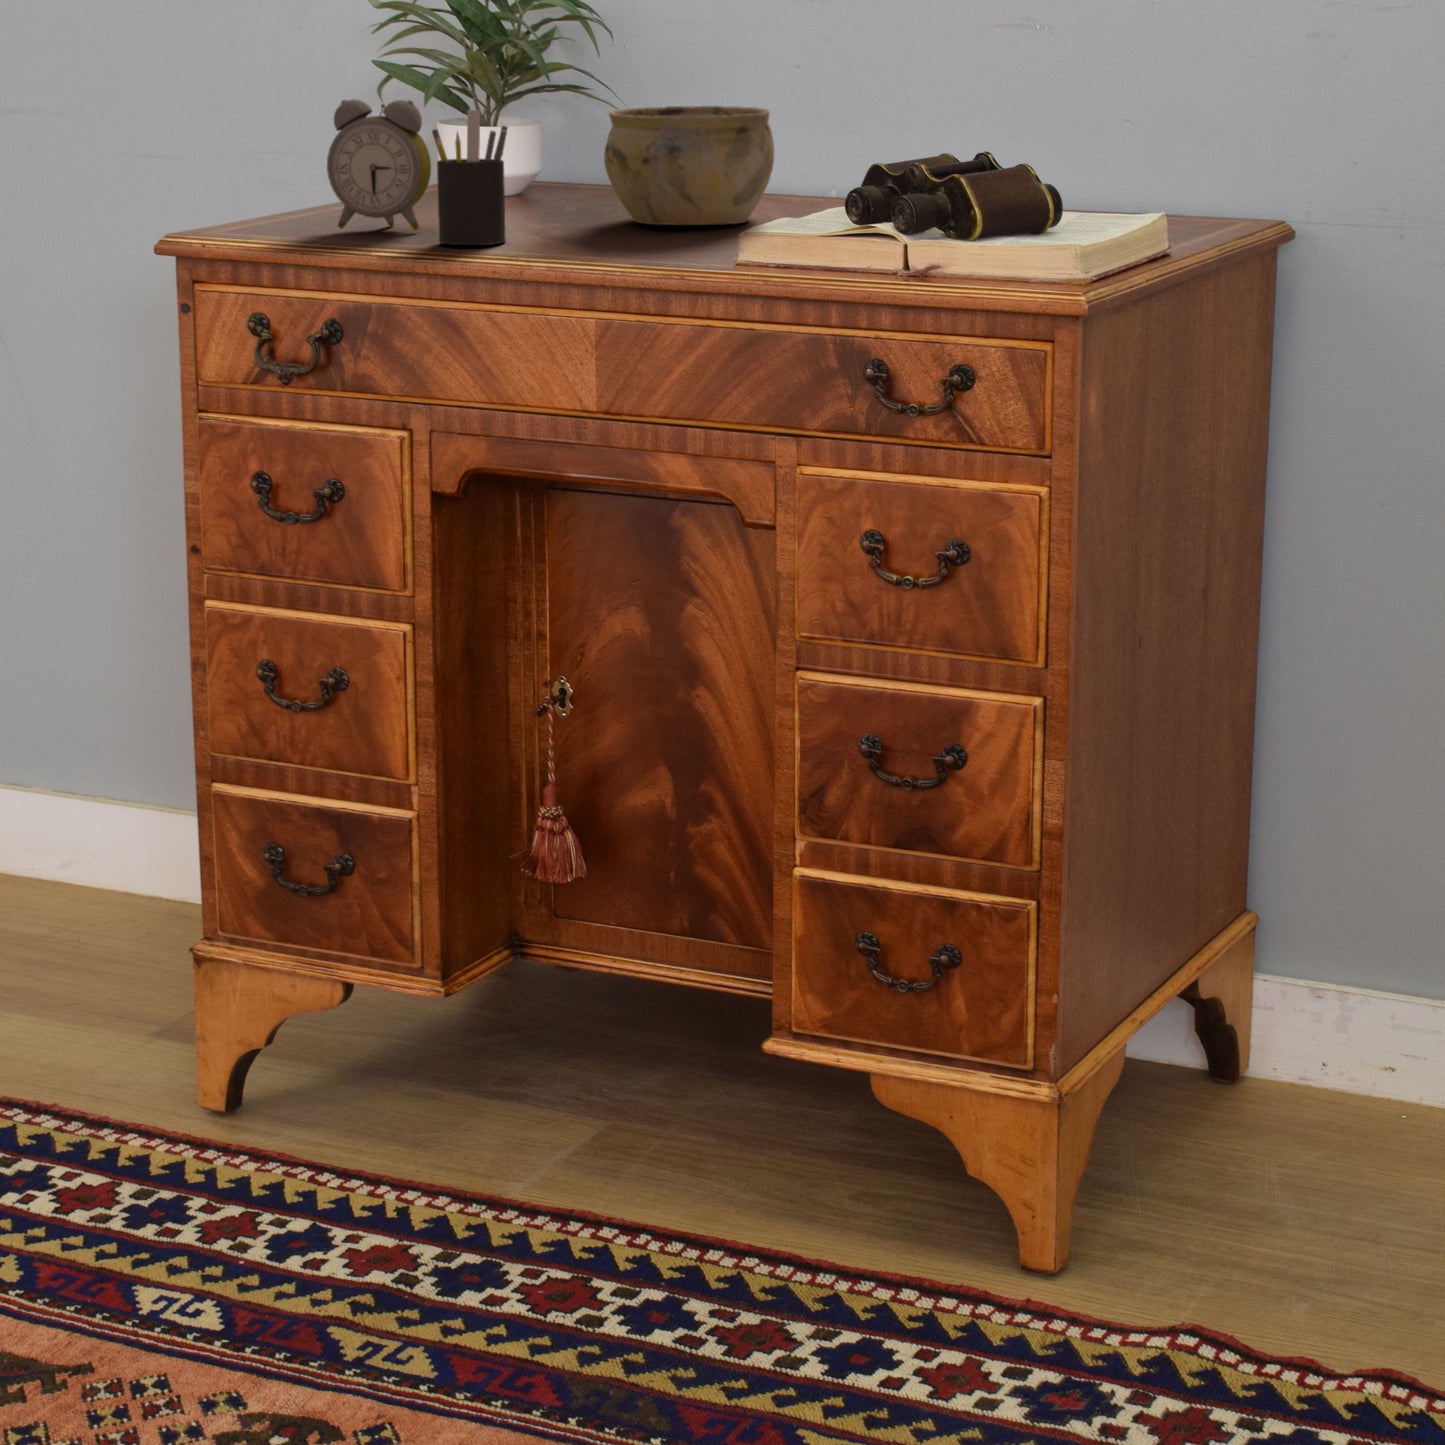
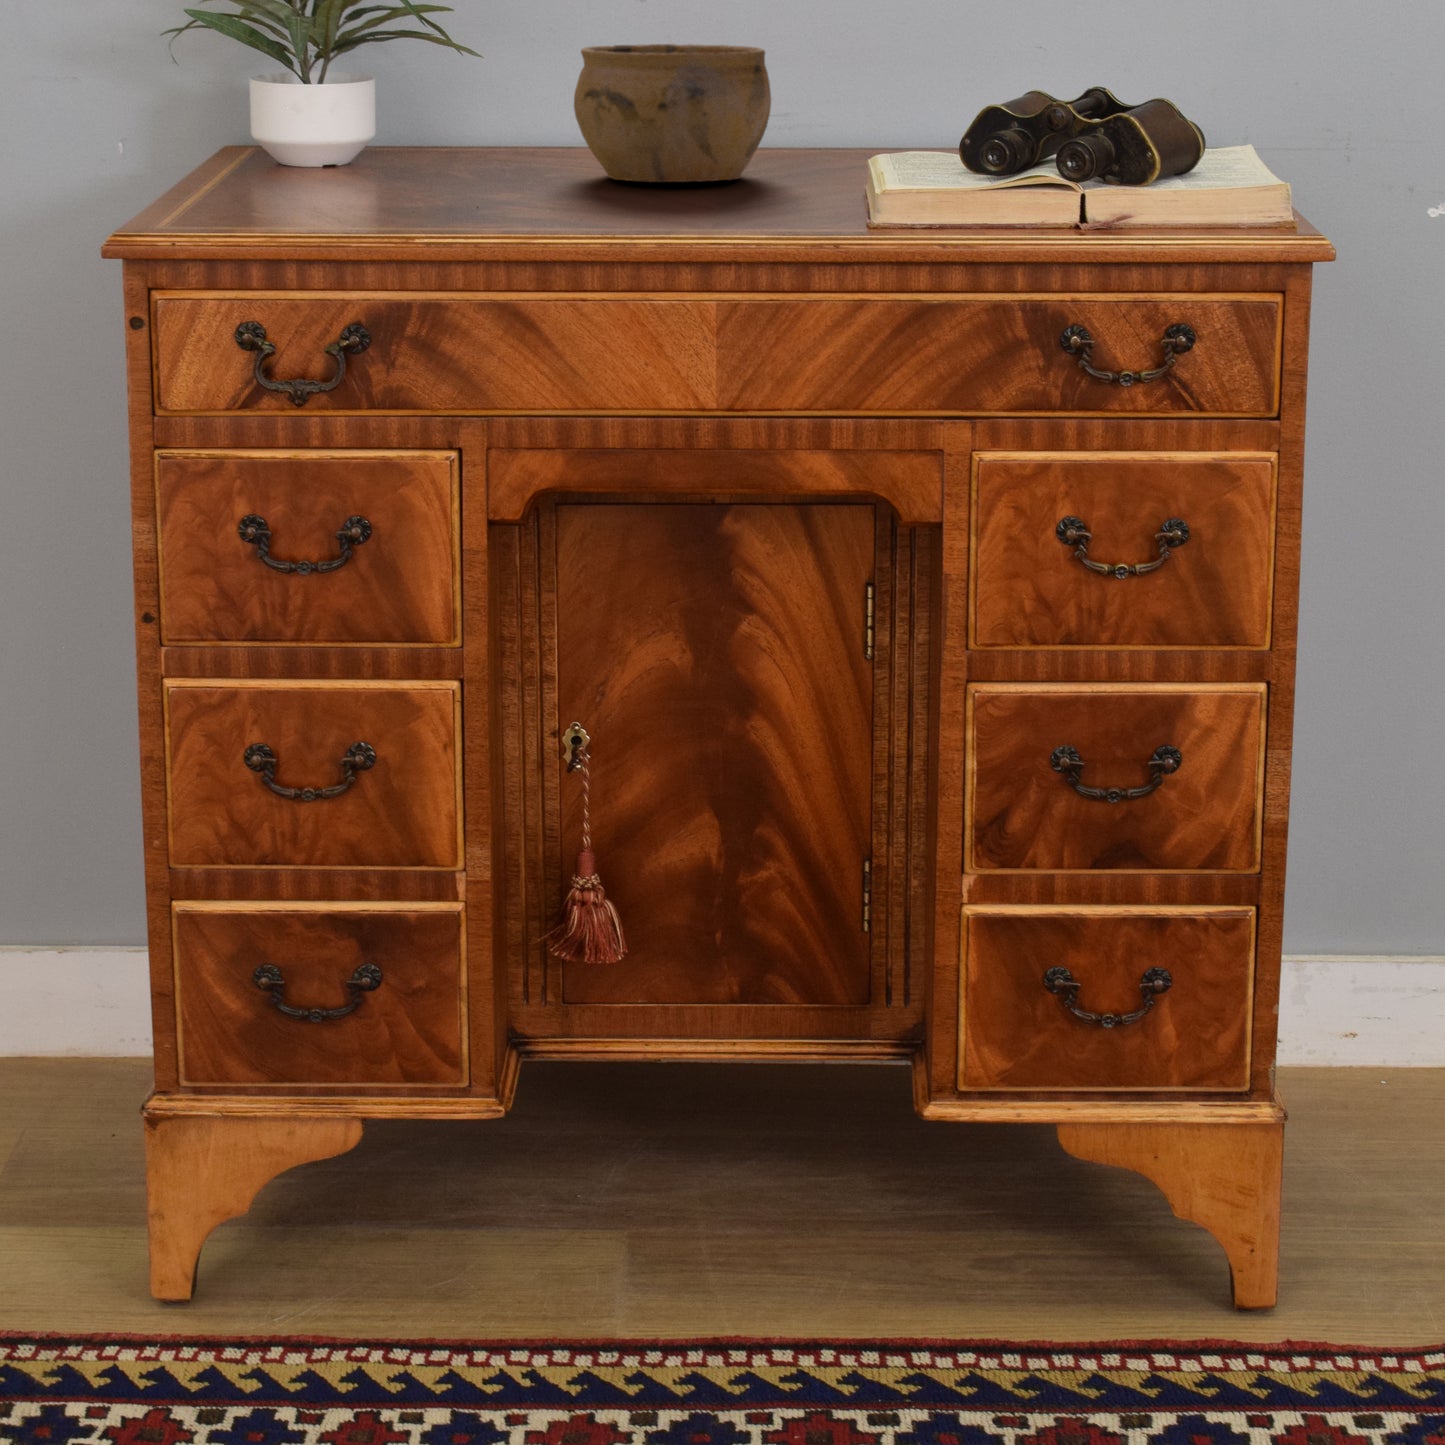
alarm clock: present [327,99,431,230] -> none [256,37,380,199]
pen holder: present [432,110,508,245] -> none [432,45,522,212]

